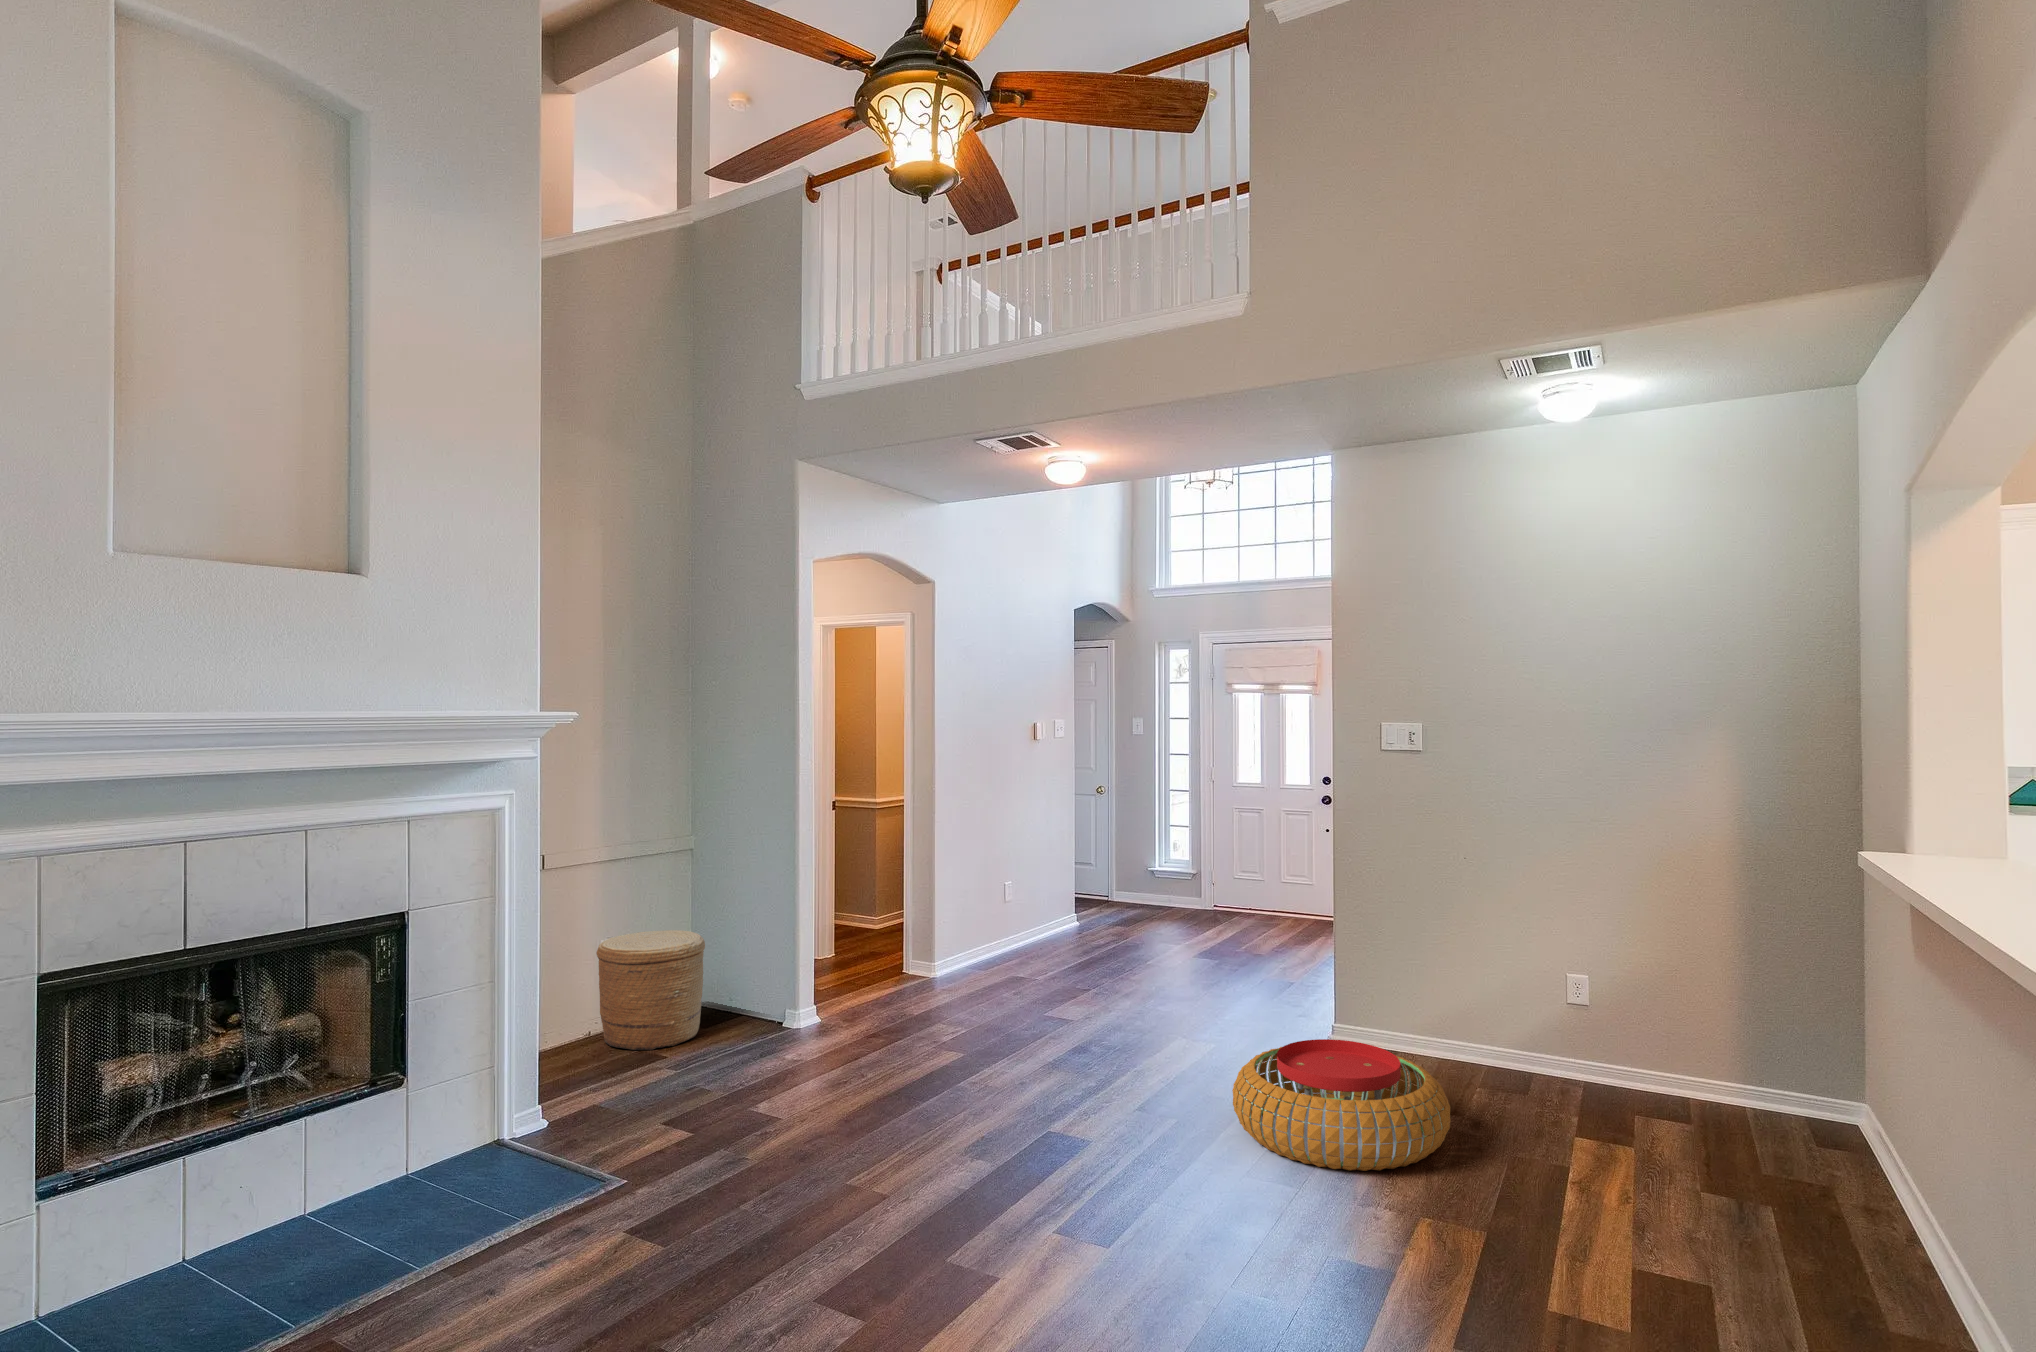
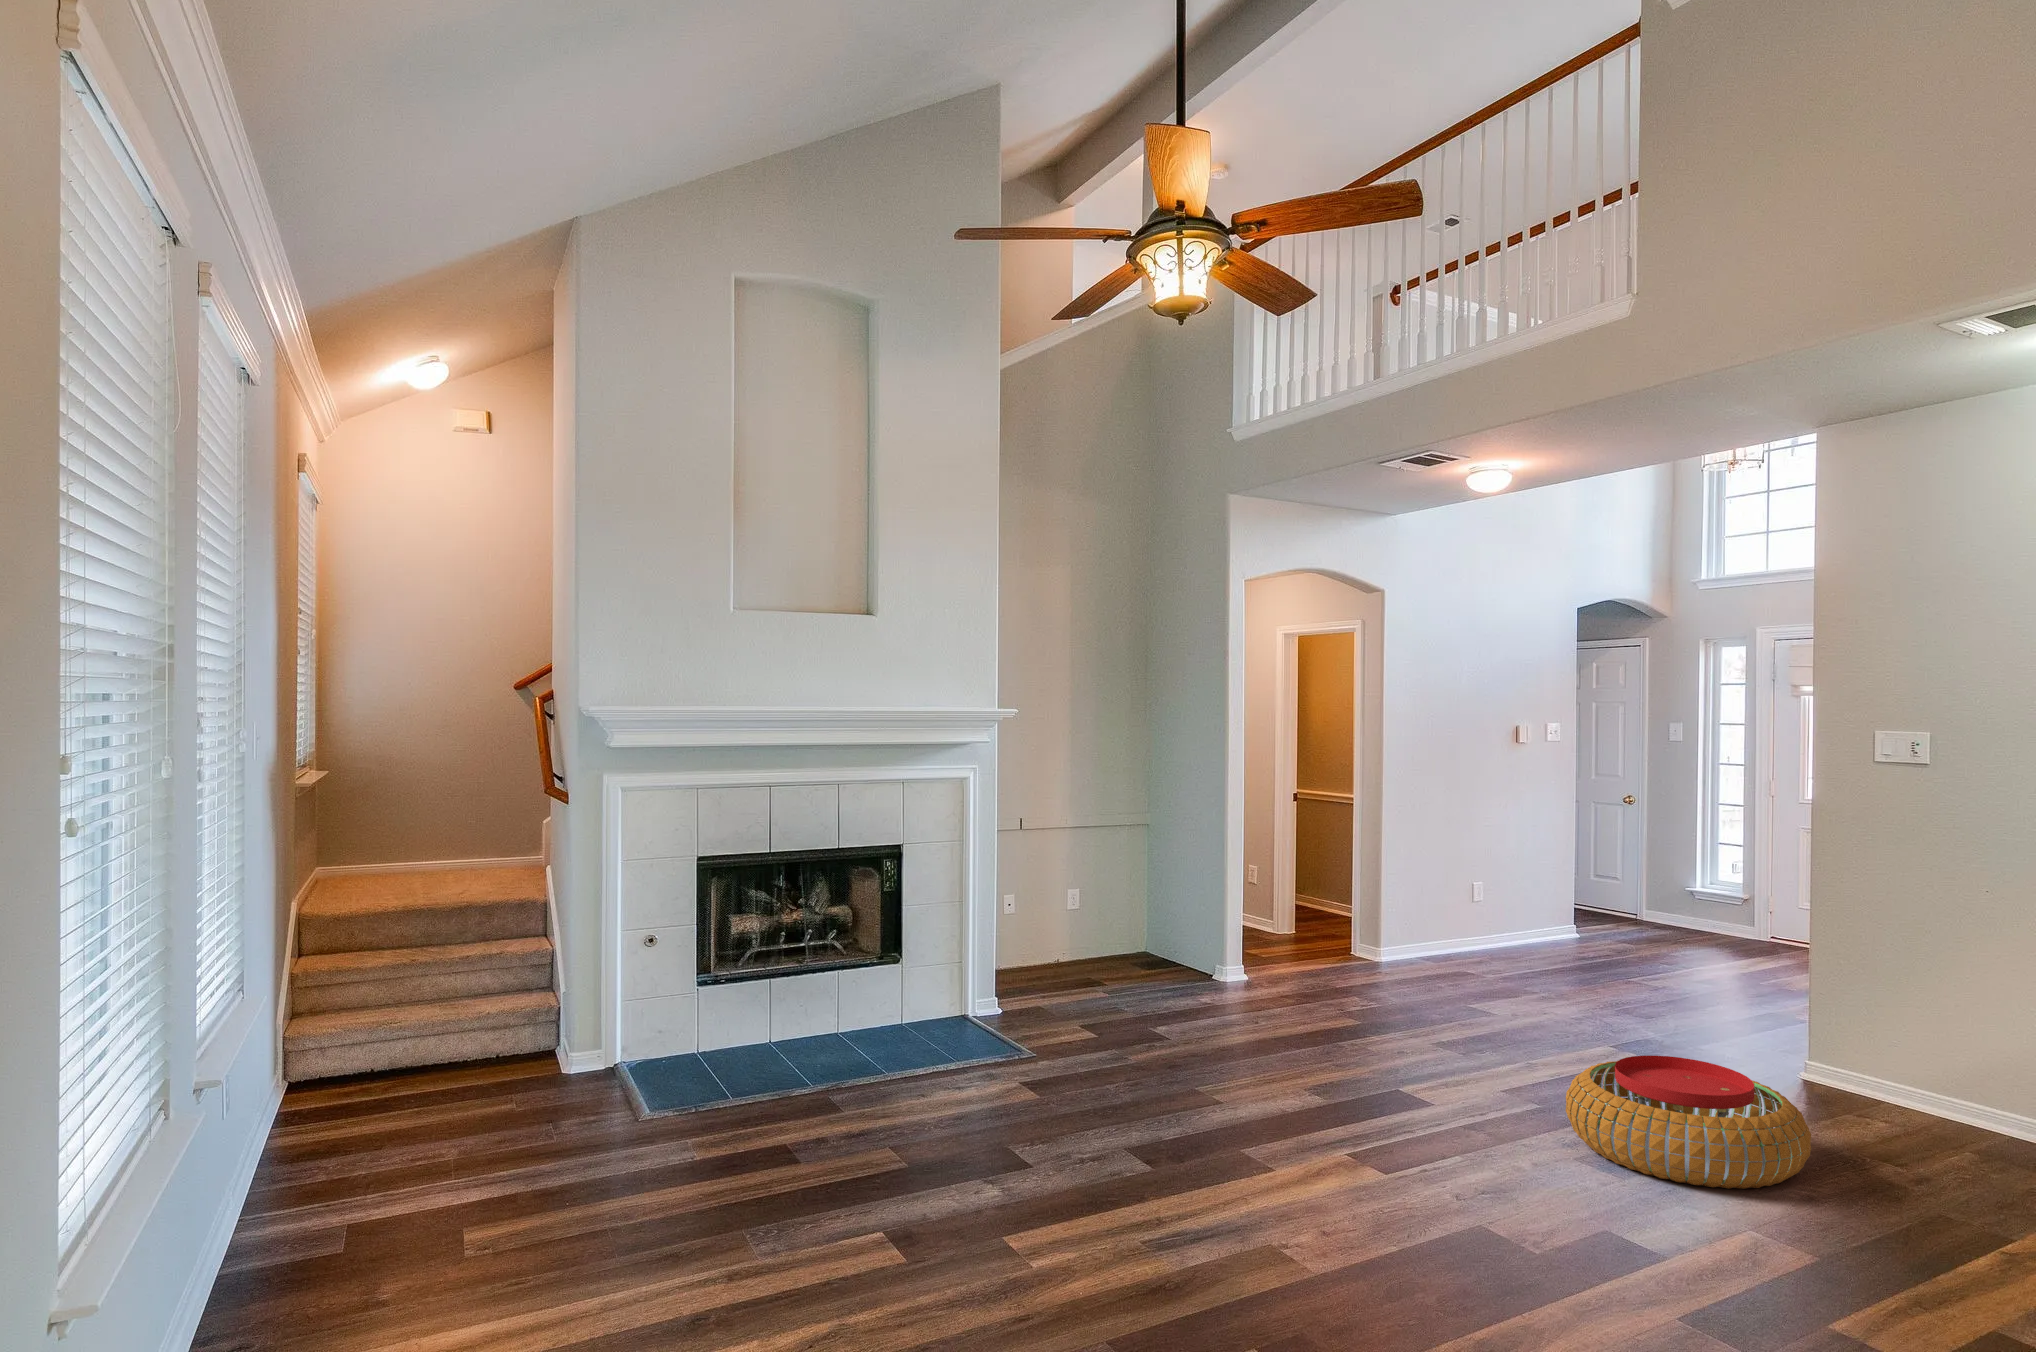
woven basket: present [596,930,705,1050] -> none [1063,885,1149,981]

